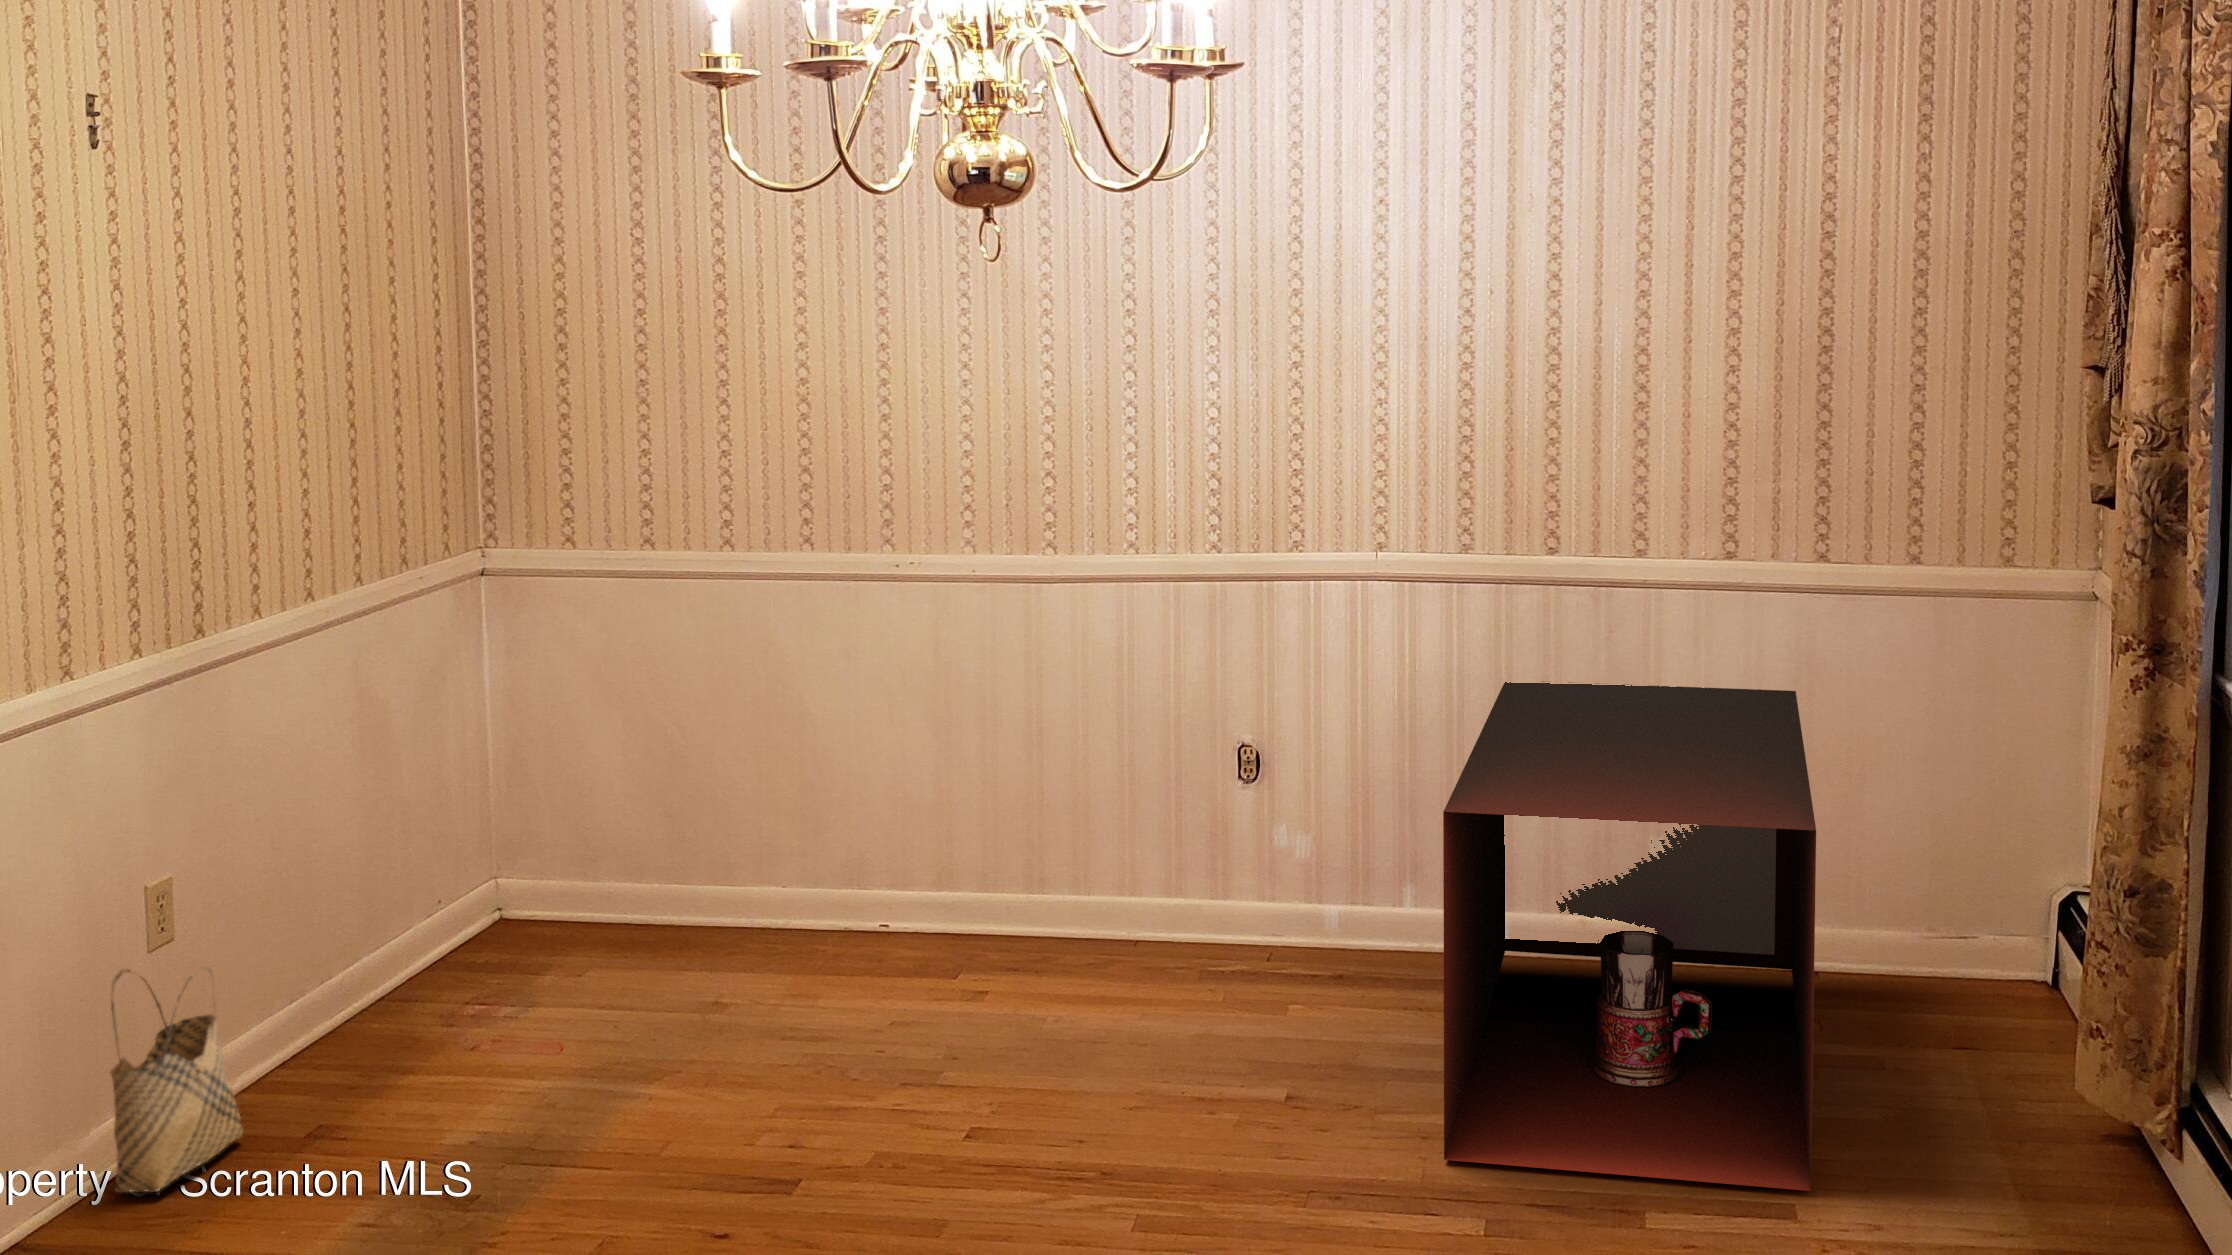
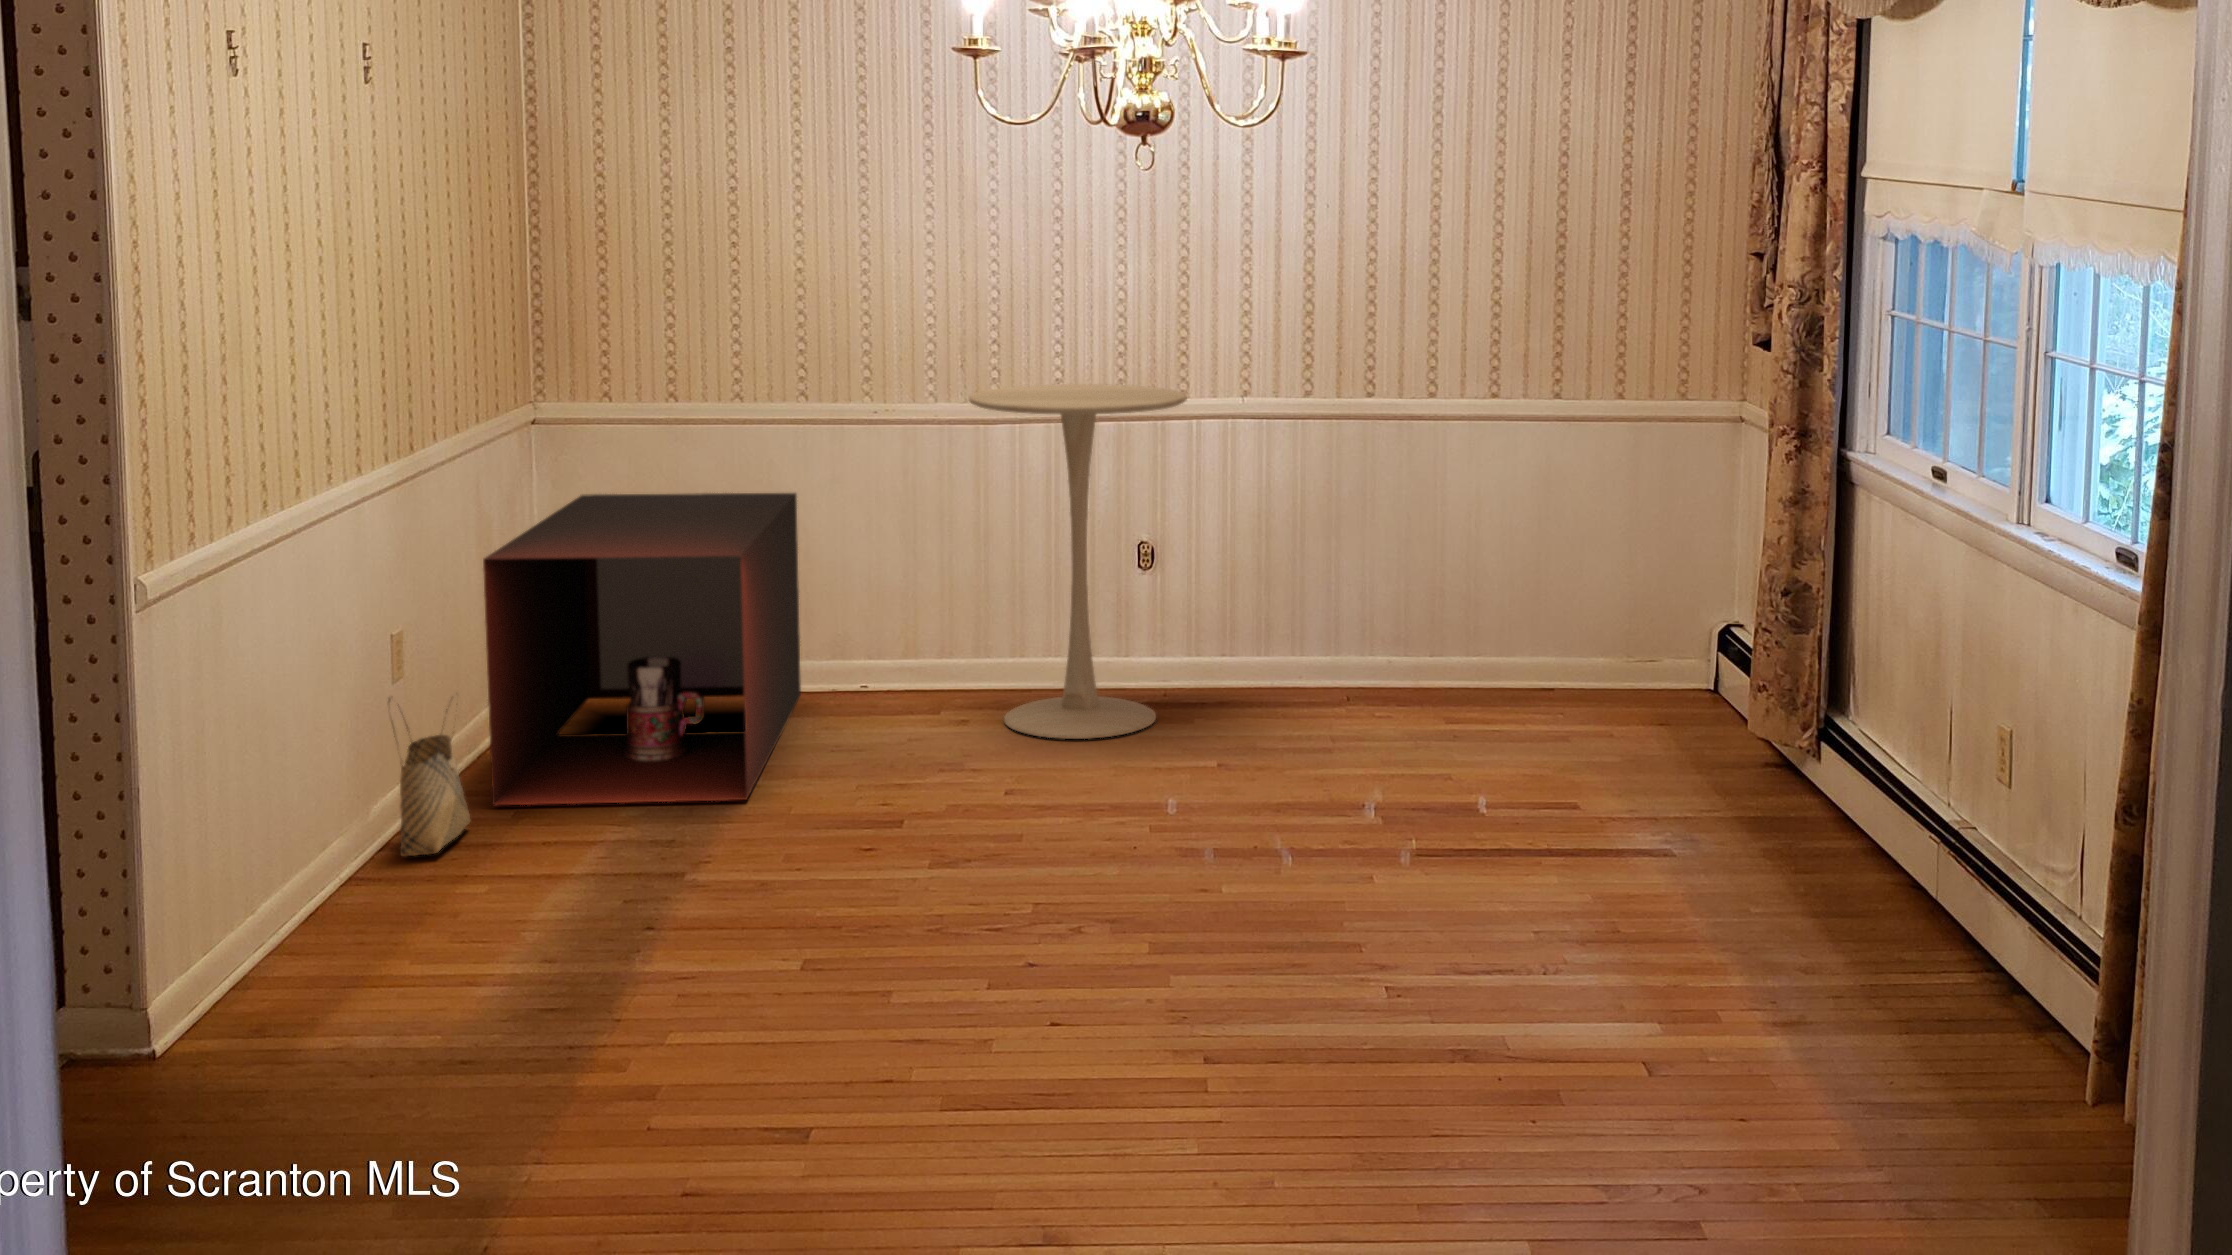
pedestal table: none [976,533,1272,1027] -> present [969,384,1187,739]
storage cabinet: present [1443,682,1816,1191] -> present [483,493,801,805]

